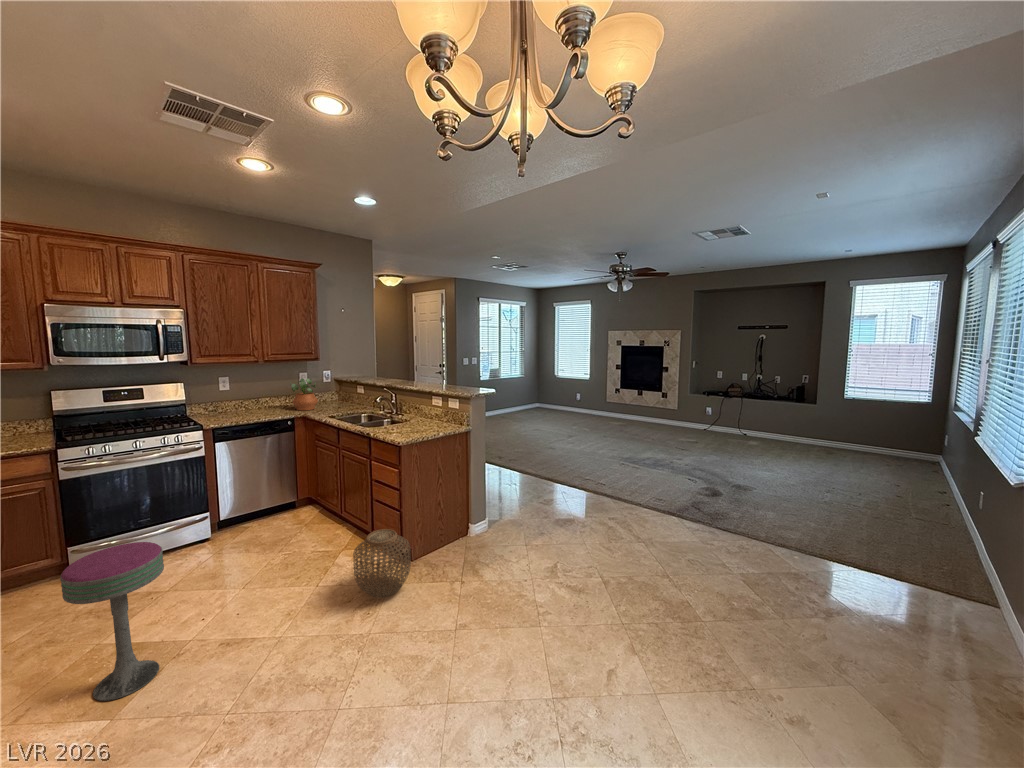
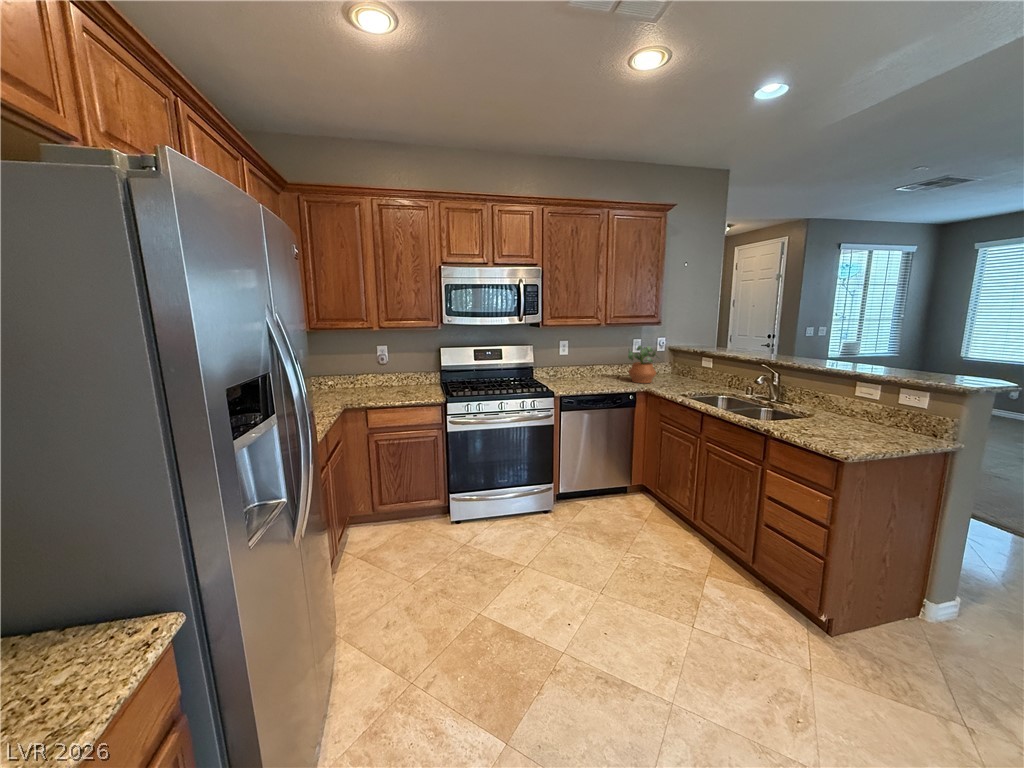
woven basket: present [353,529,411,598] -> none [760,587,871,702]
bar stool: present [60,542,164,701] -> none [466,529,553,709]

